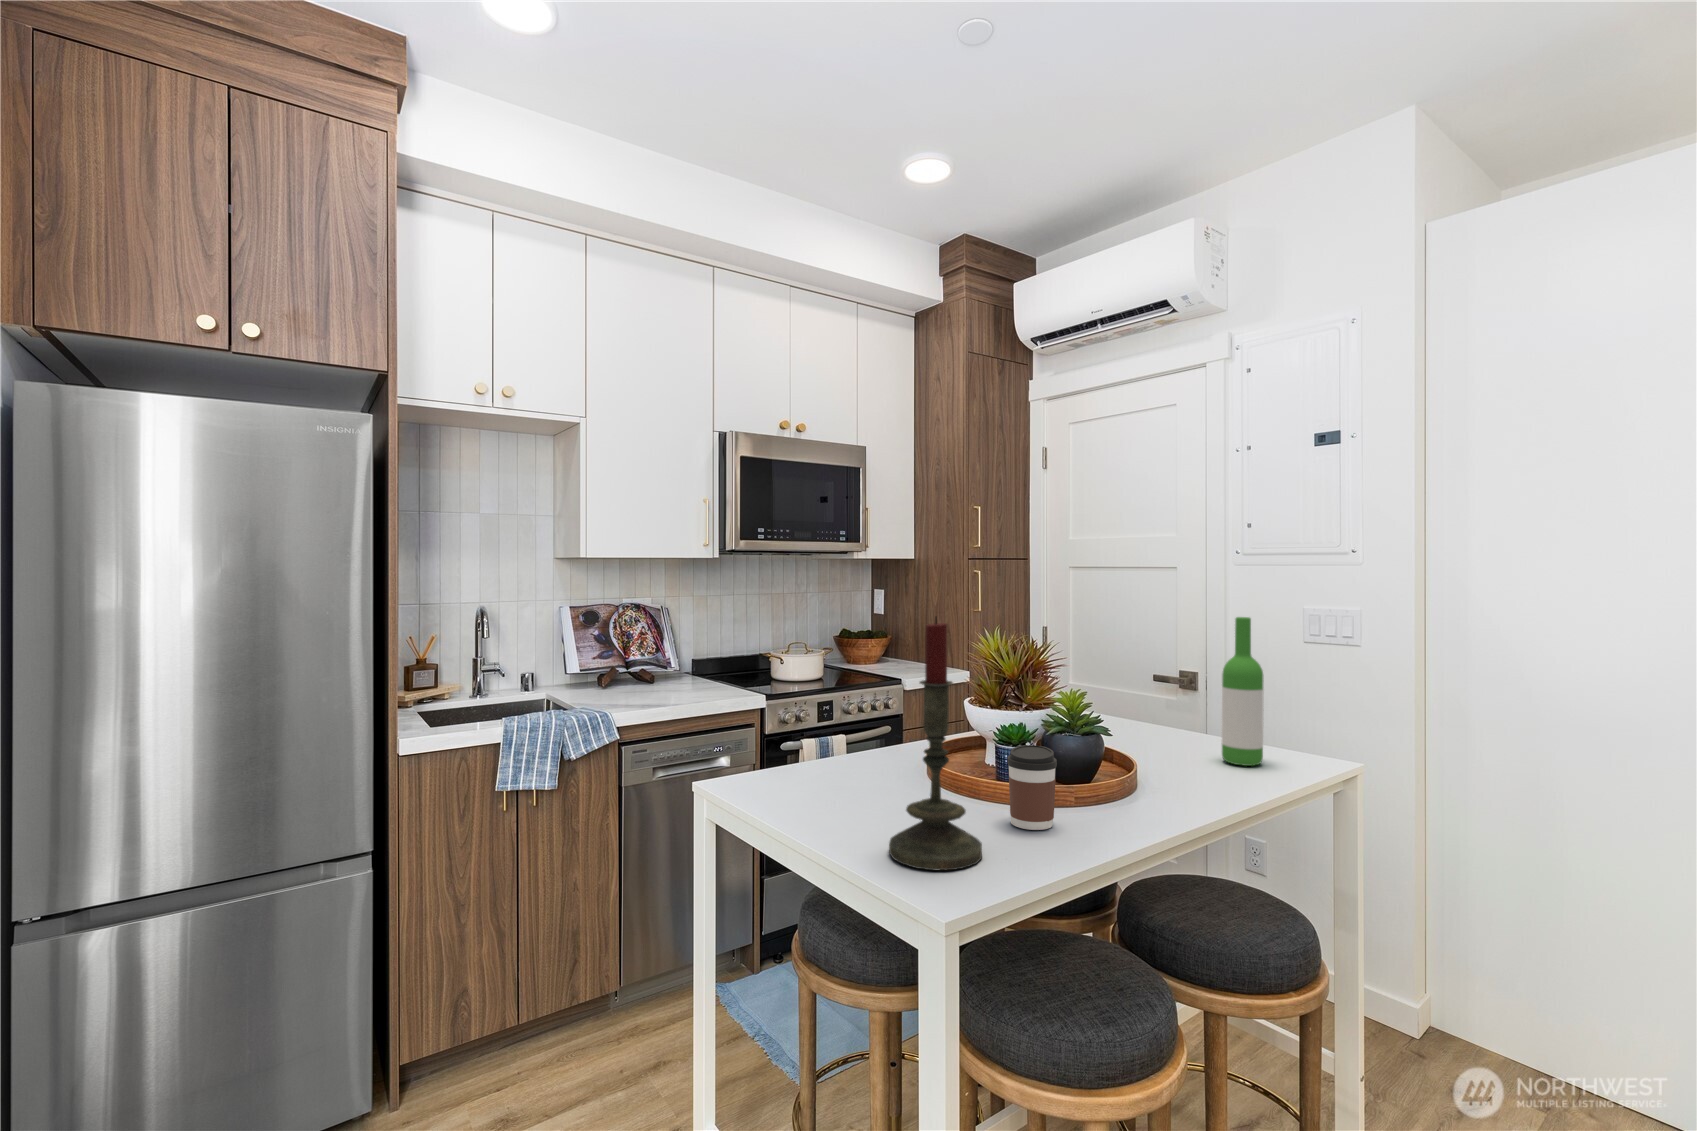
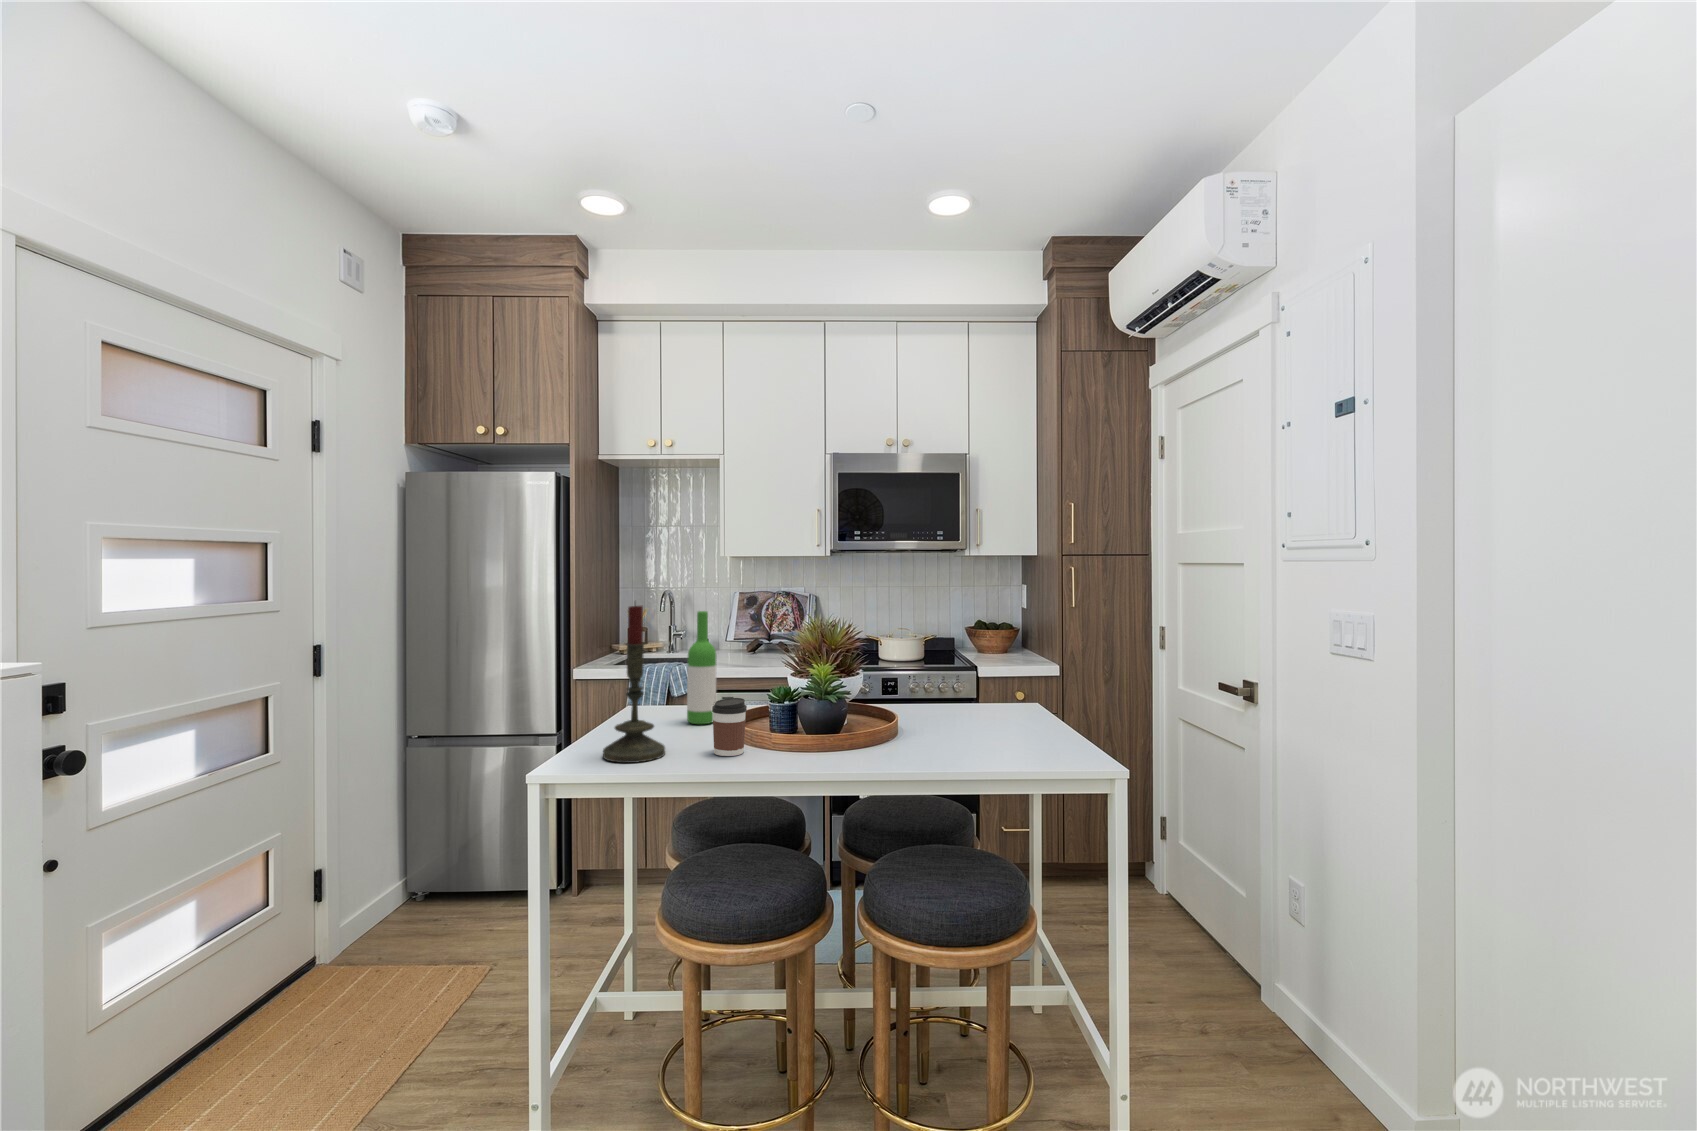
wine bottle: present [1222,617,1264,766] -> present [687,611,716,724]

